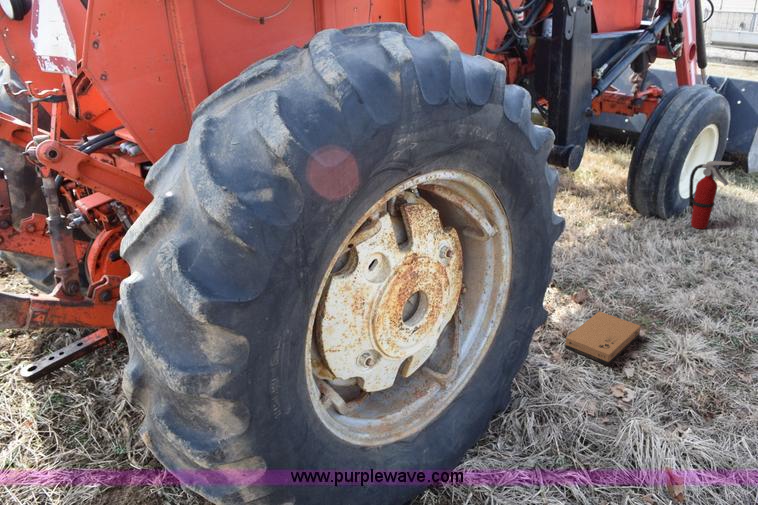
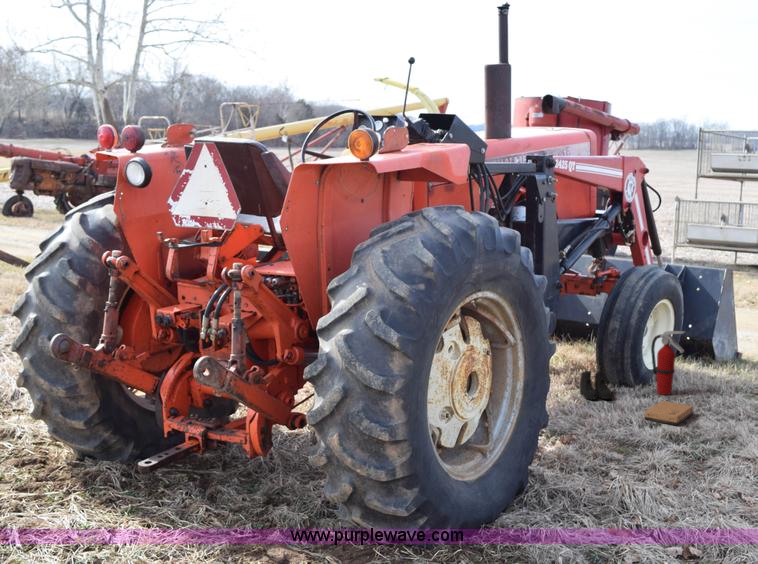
boots: none [605,204,640,236] -> present [580,371,612,400]
cardboard box: present [565,311,641,365] -> present [645,401,693,425]

